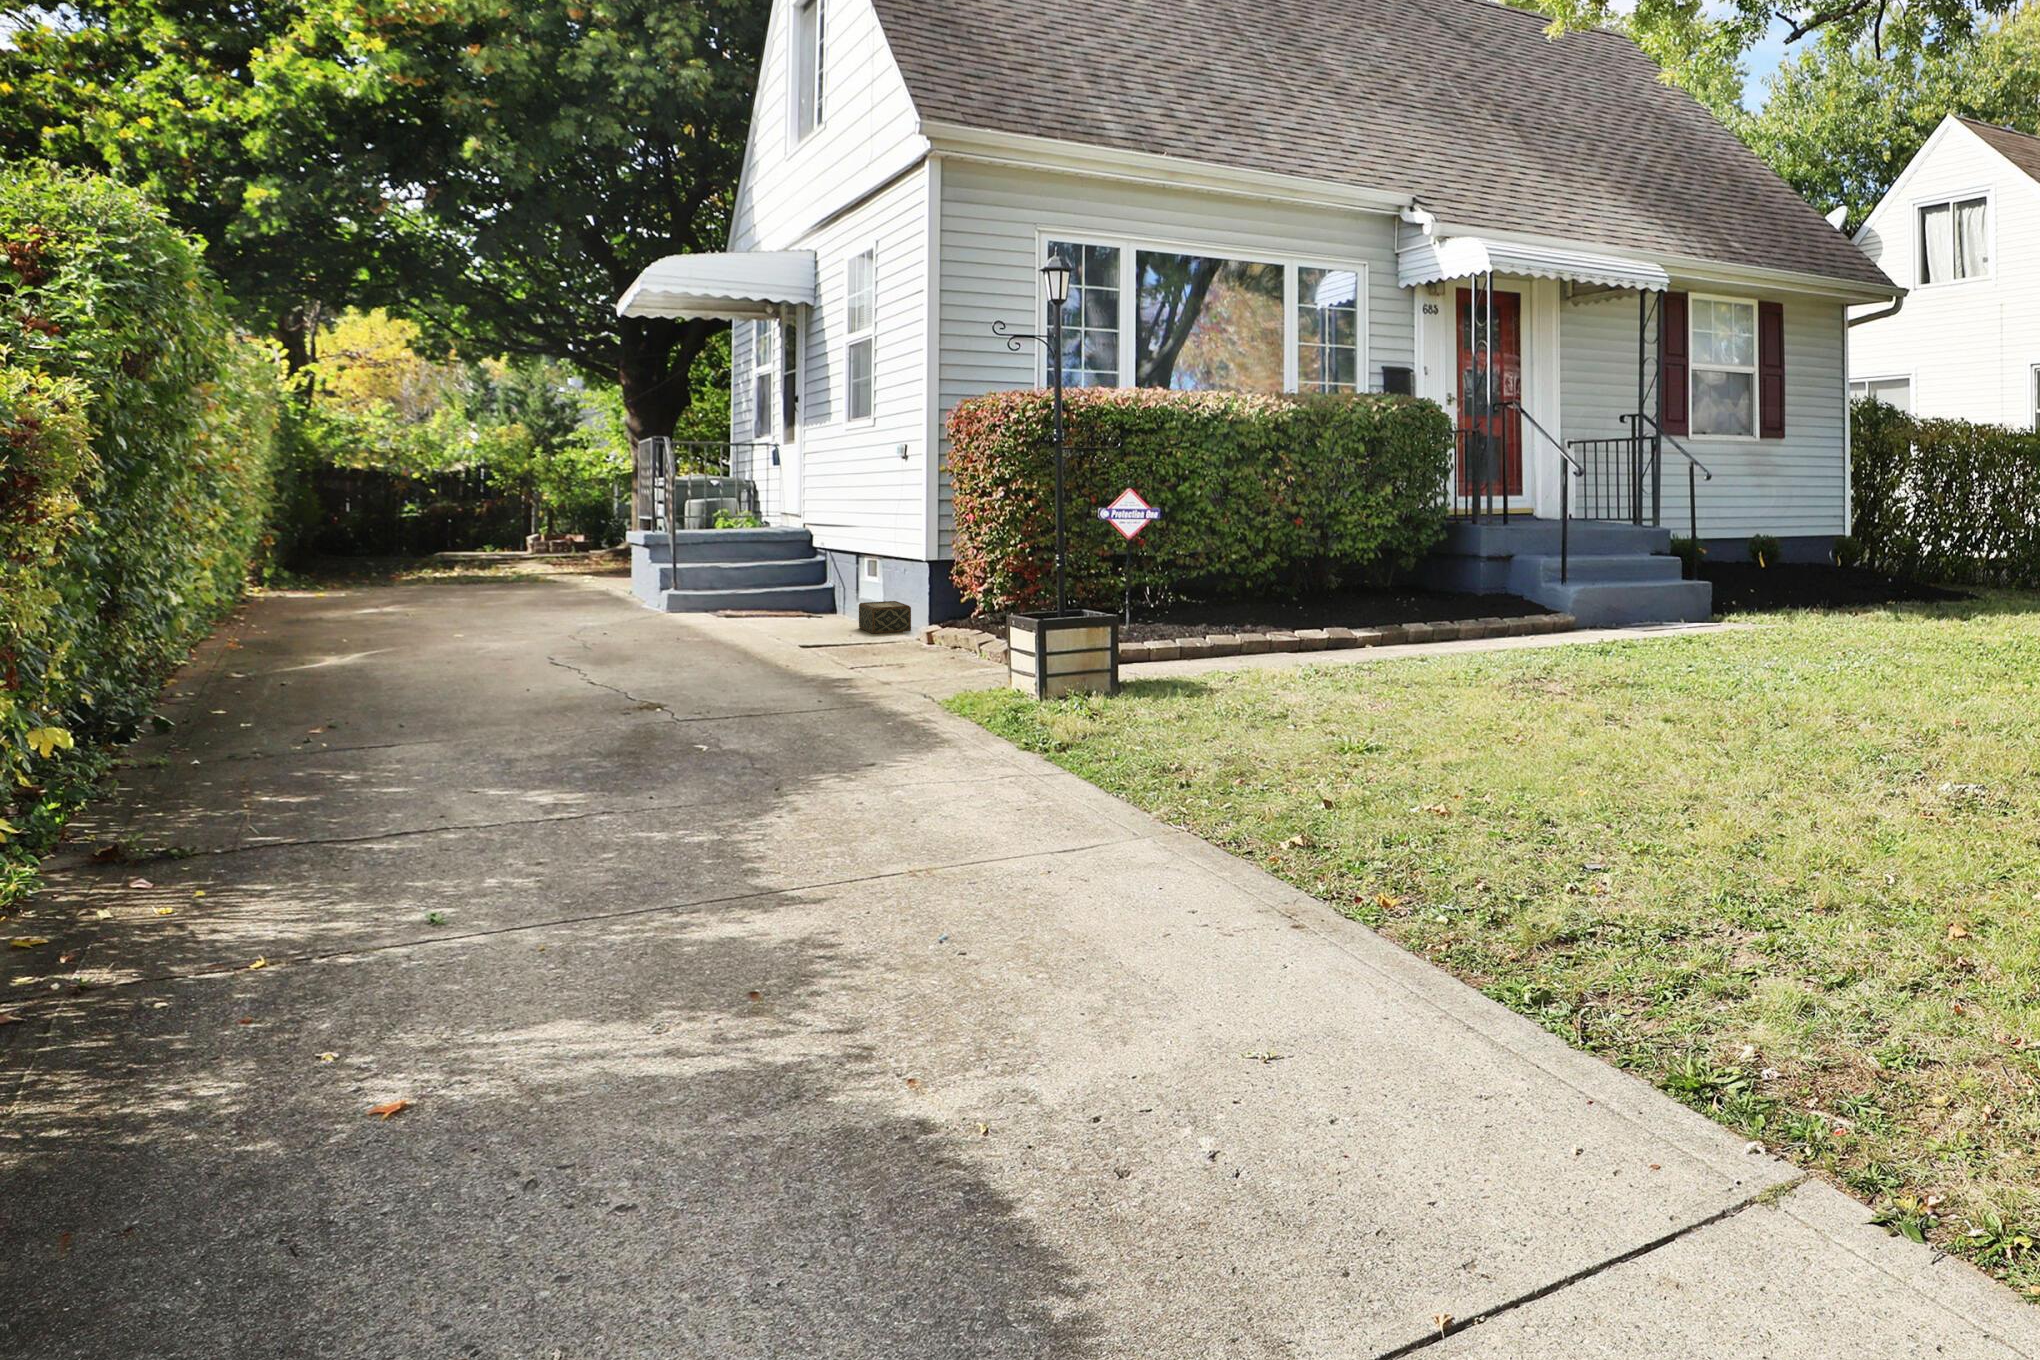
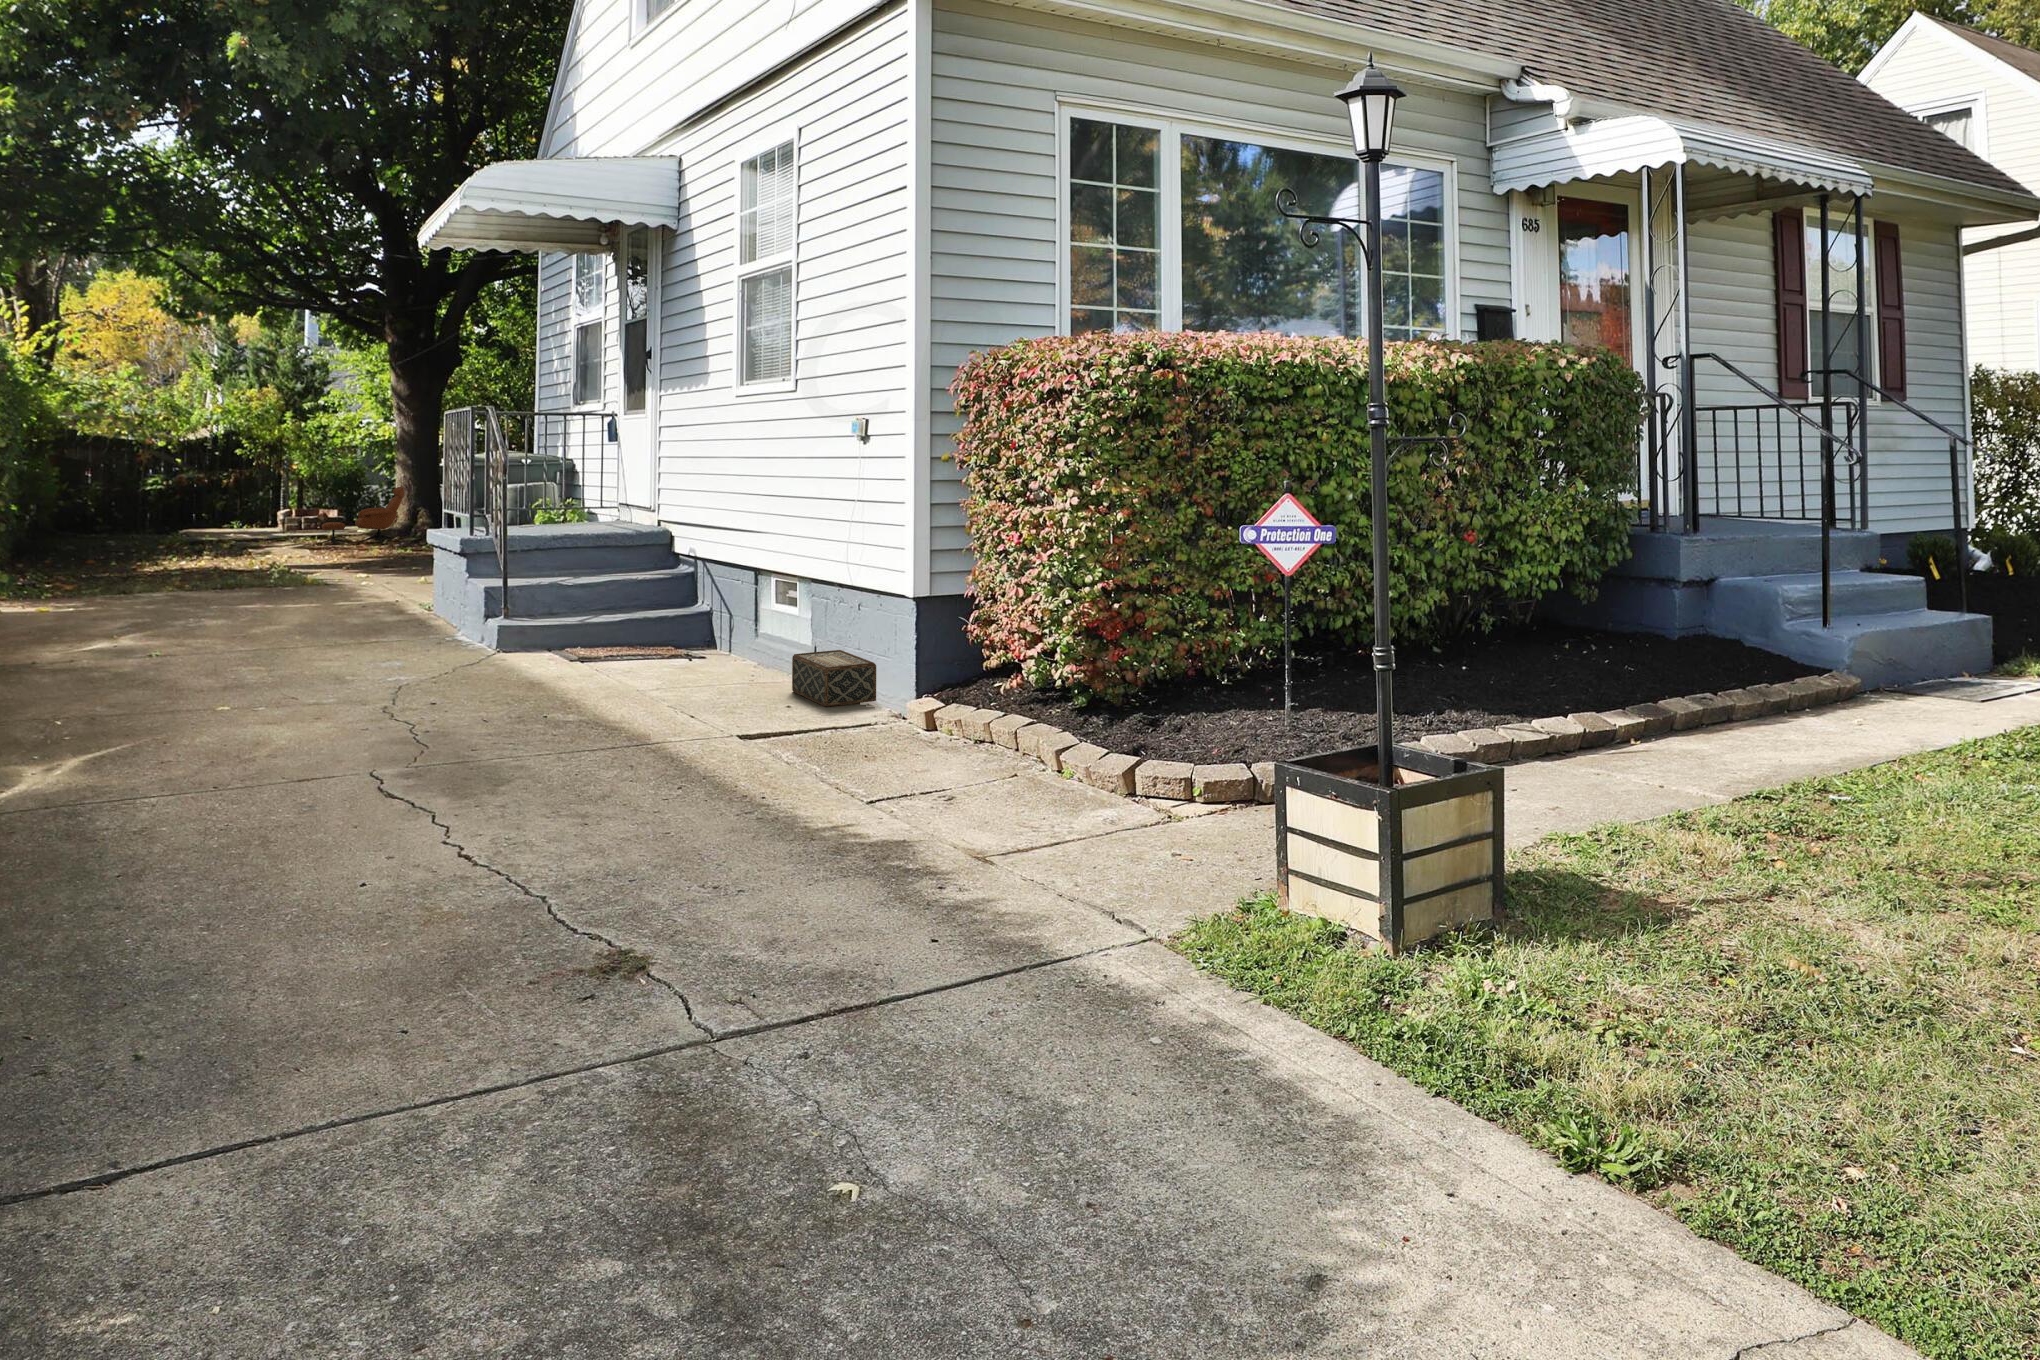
lounge chair: none [558,511,635,559] -> present [317,486,404,545]

